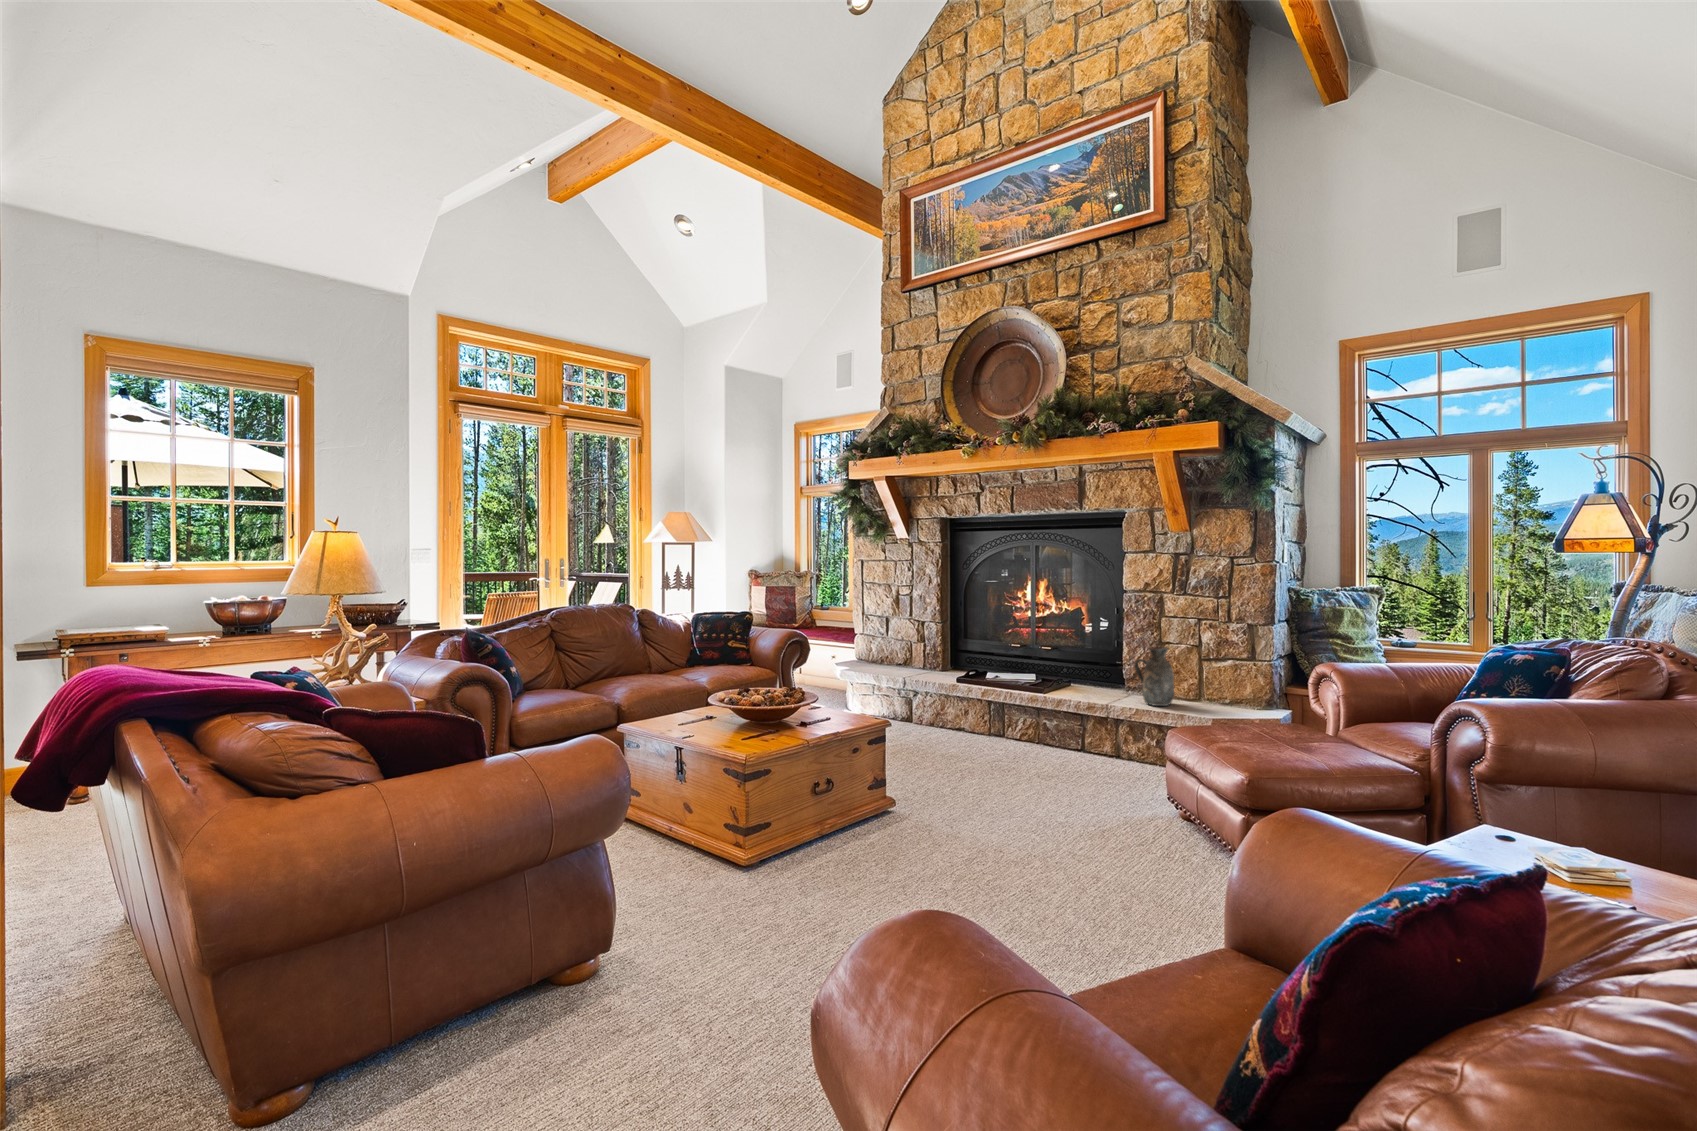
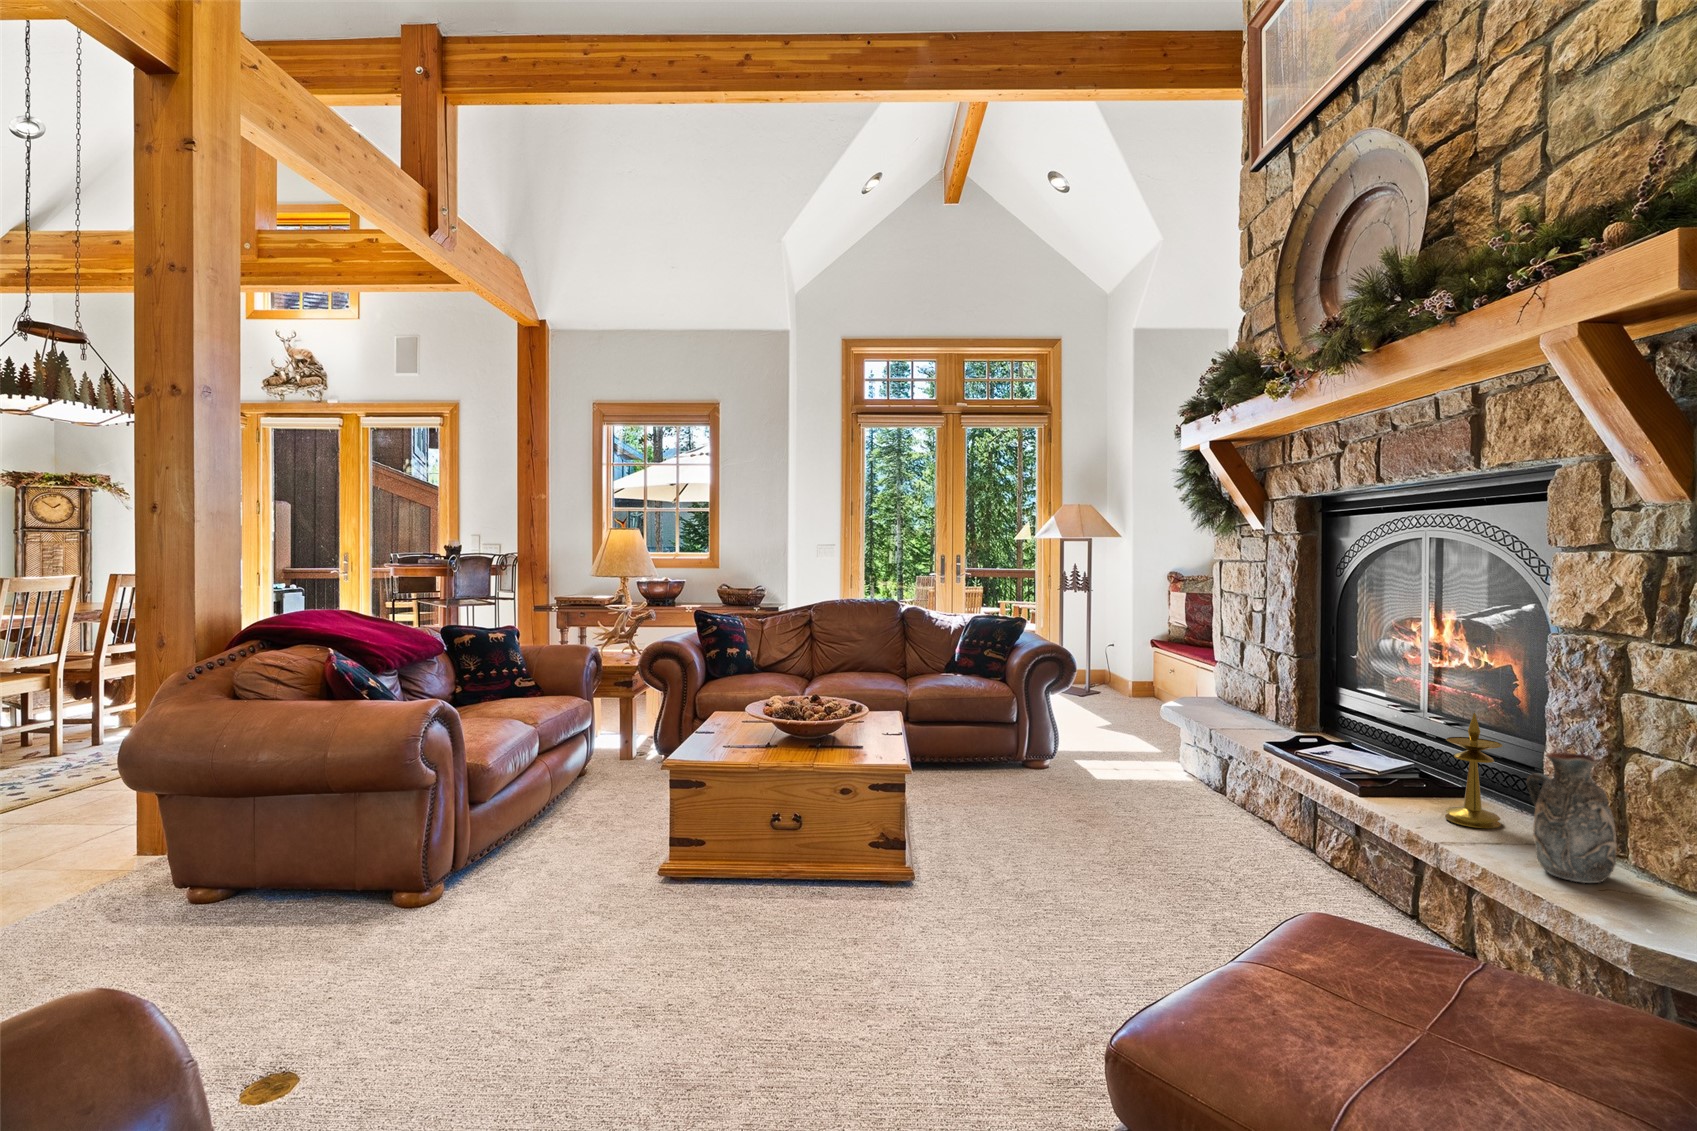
candlestick: none [1078,636,1103,694] -> present [1445,713,1503,829]

